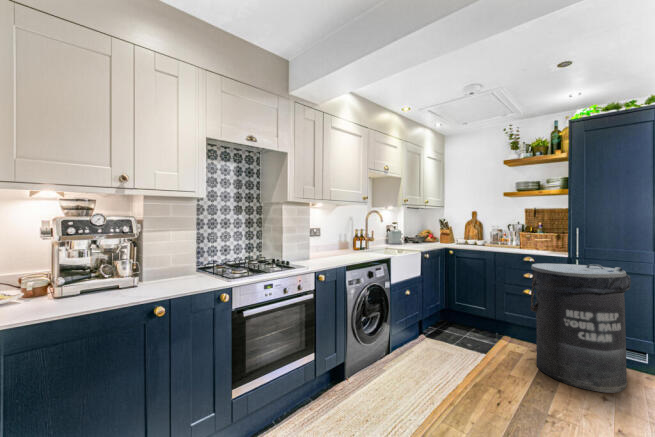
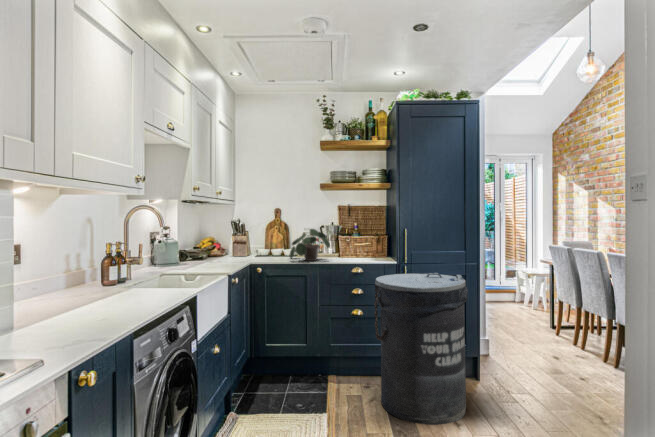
potted plant: none [473,225,506,249] -> present [290,229,330,261]

